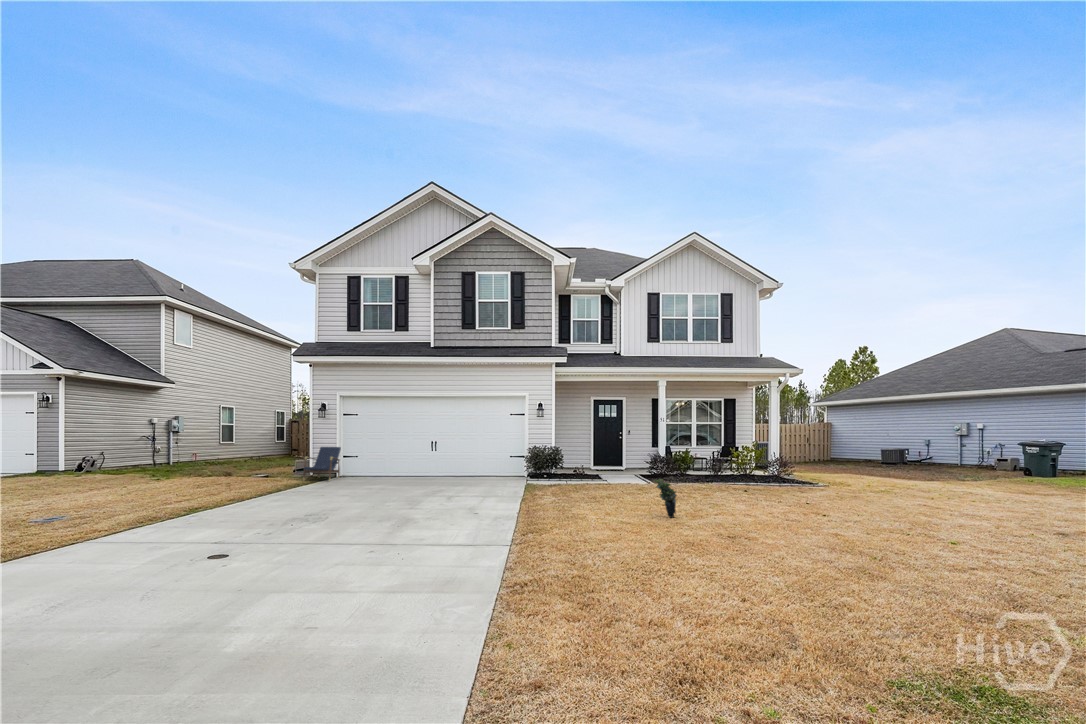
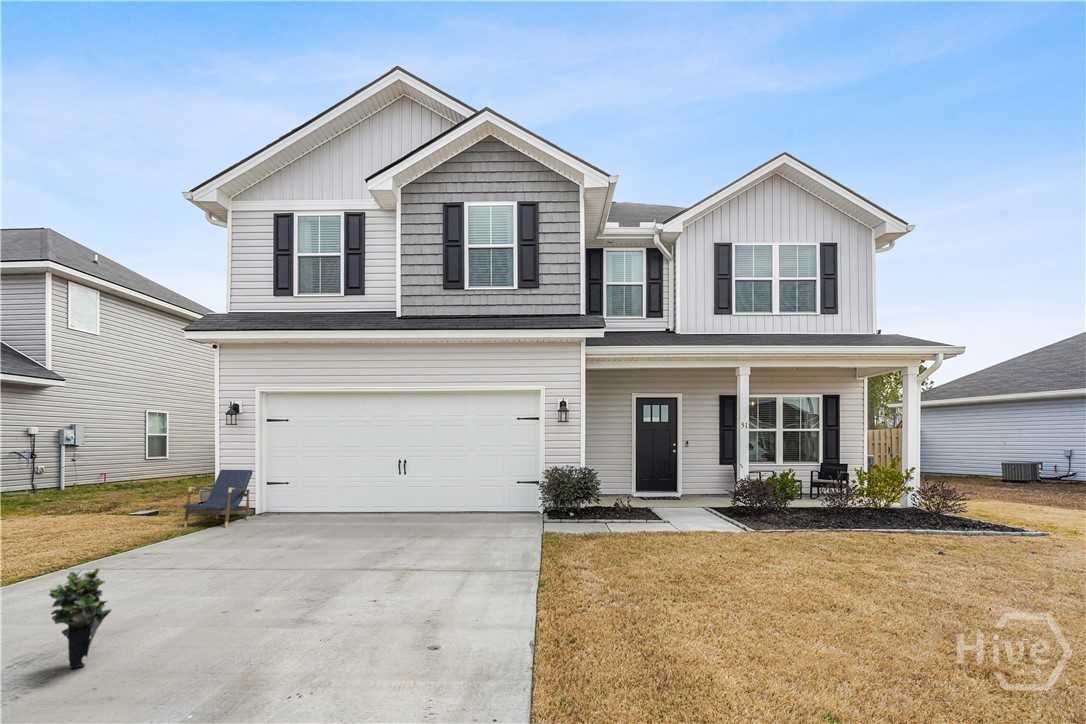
potted plant: present [655,479,677,518] -> present [49,568,112,669]

